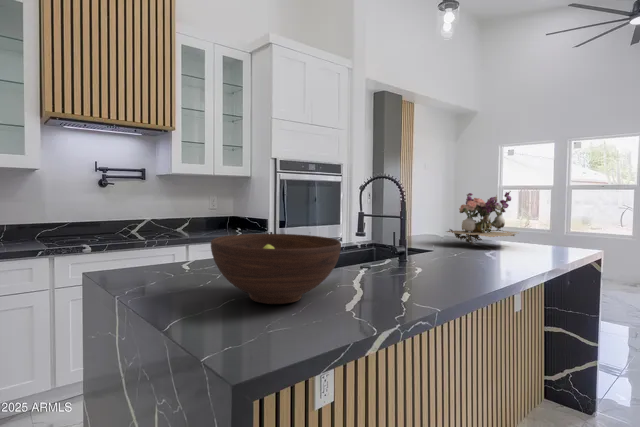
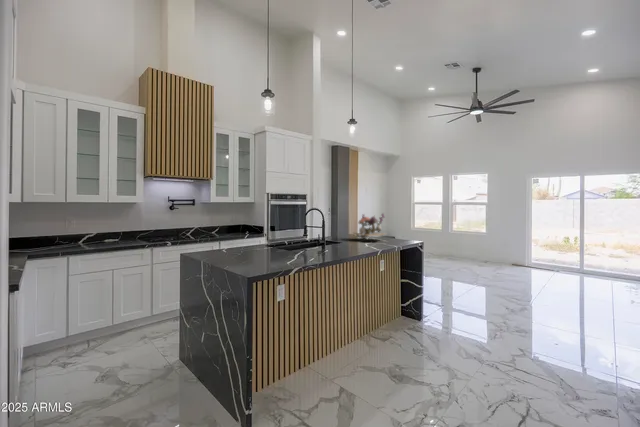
fruit bowl: present [211,234,341,304] -> none [236,237,286,264]

